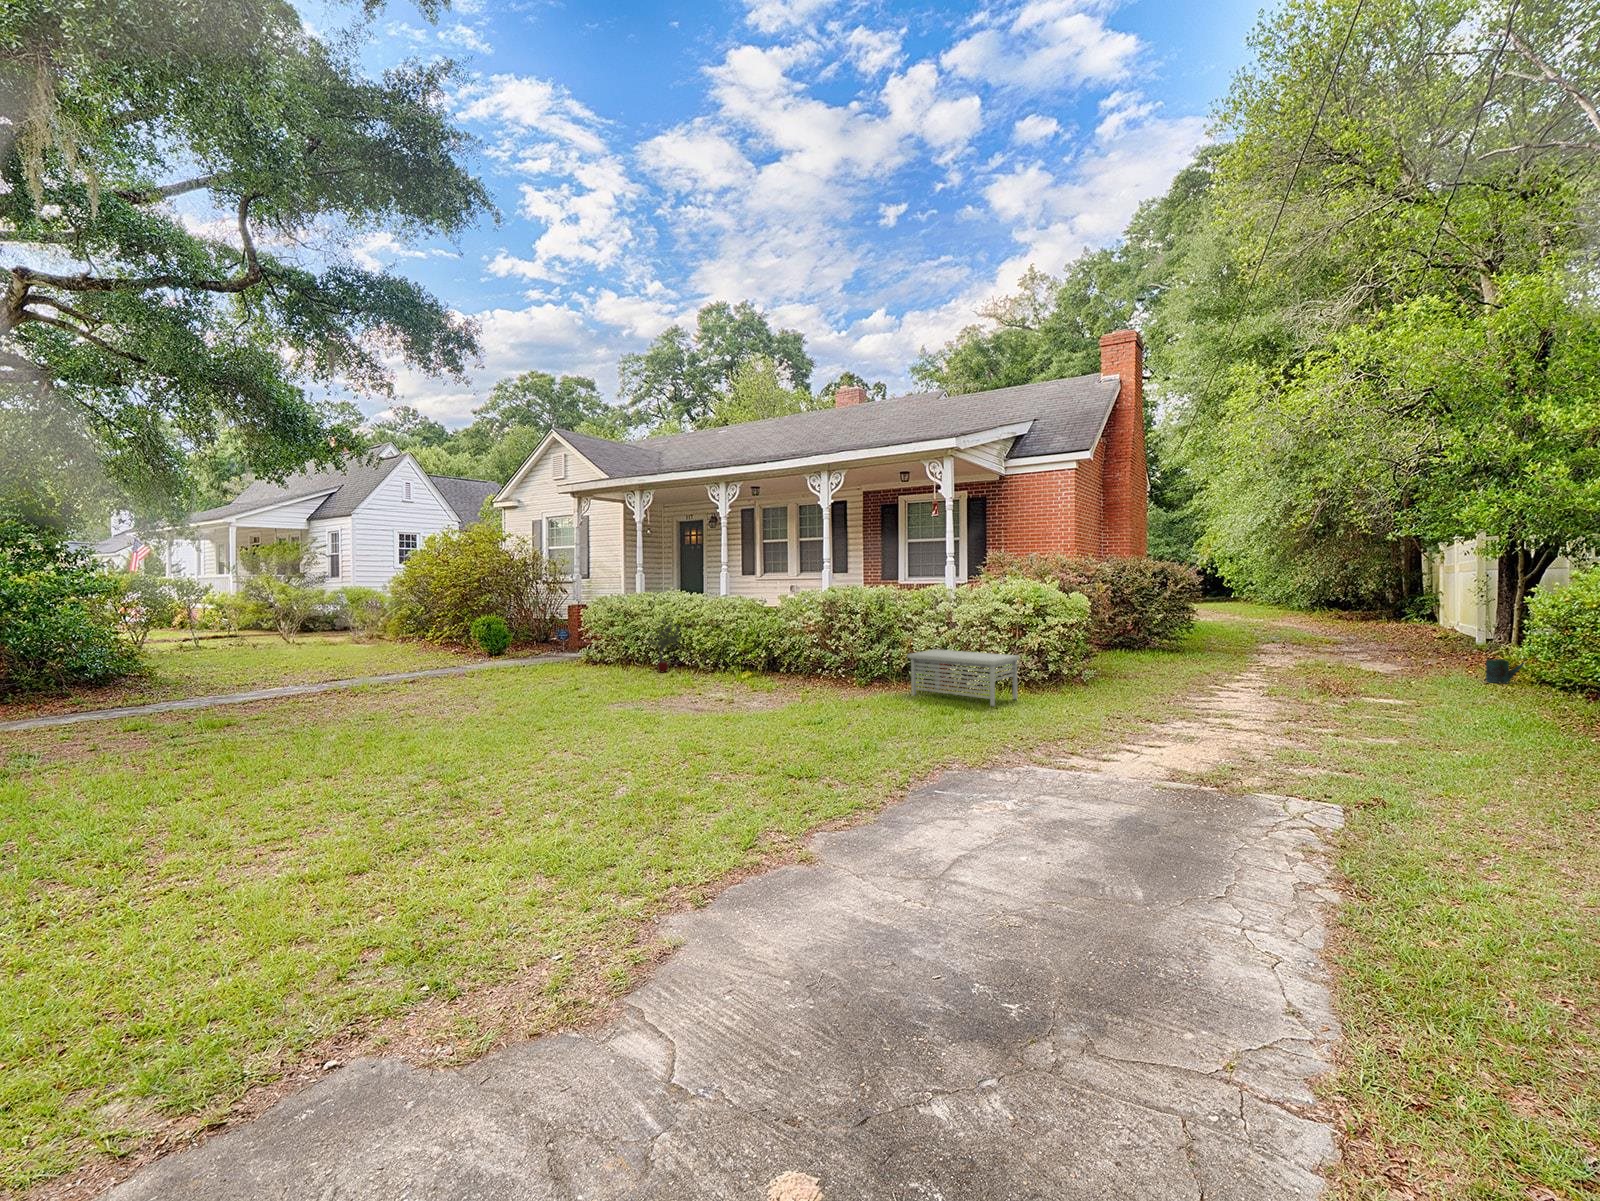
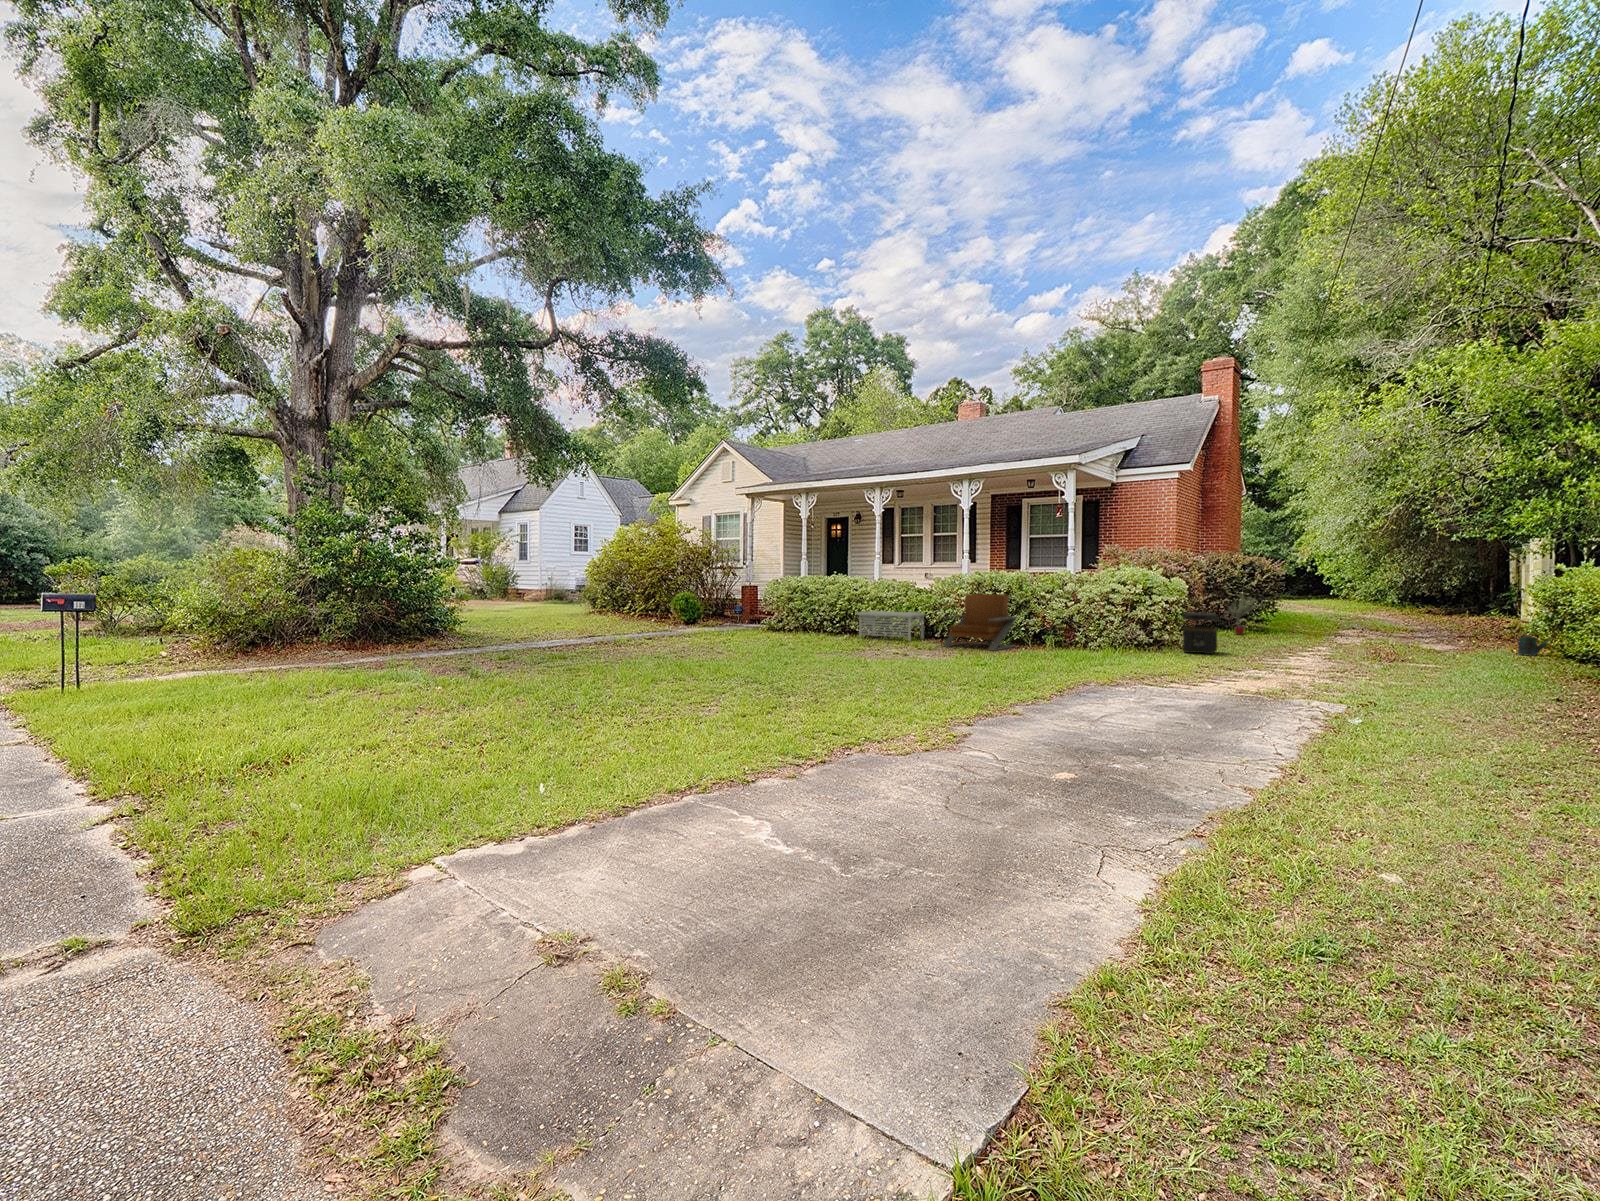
lounge chair: none [777,617,876,697] -> present [942,594,1017,651]
potted tree: present [646,618,680,672] -> present [1224,595,1255,635]
toolbox: none [1085,638,1130,694] -> present [1183,613,1218,654]
storage bench: present [907,649,1020,706] -> present [857,611,924,642]

